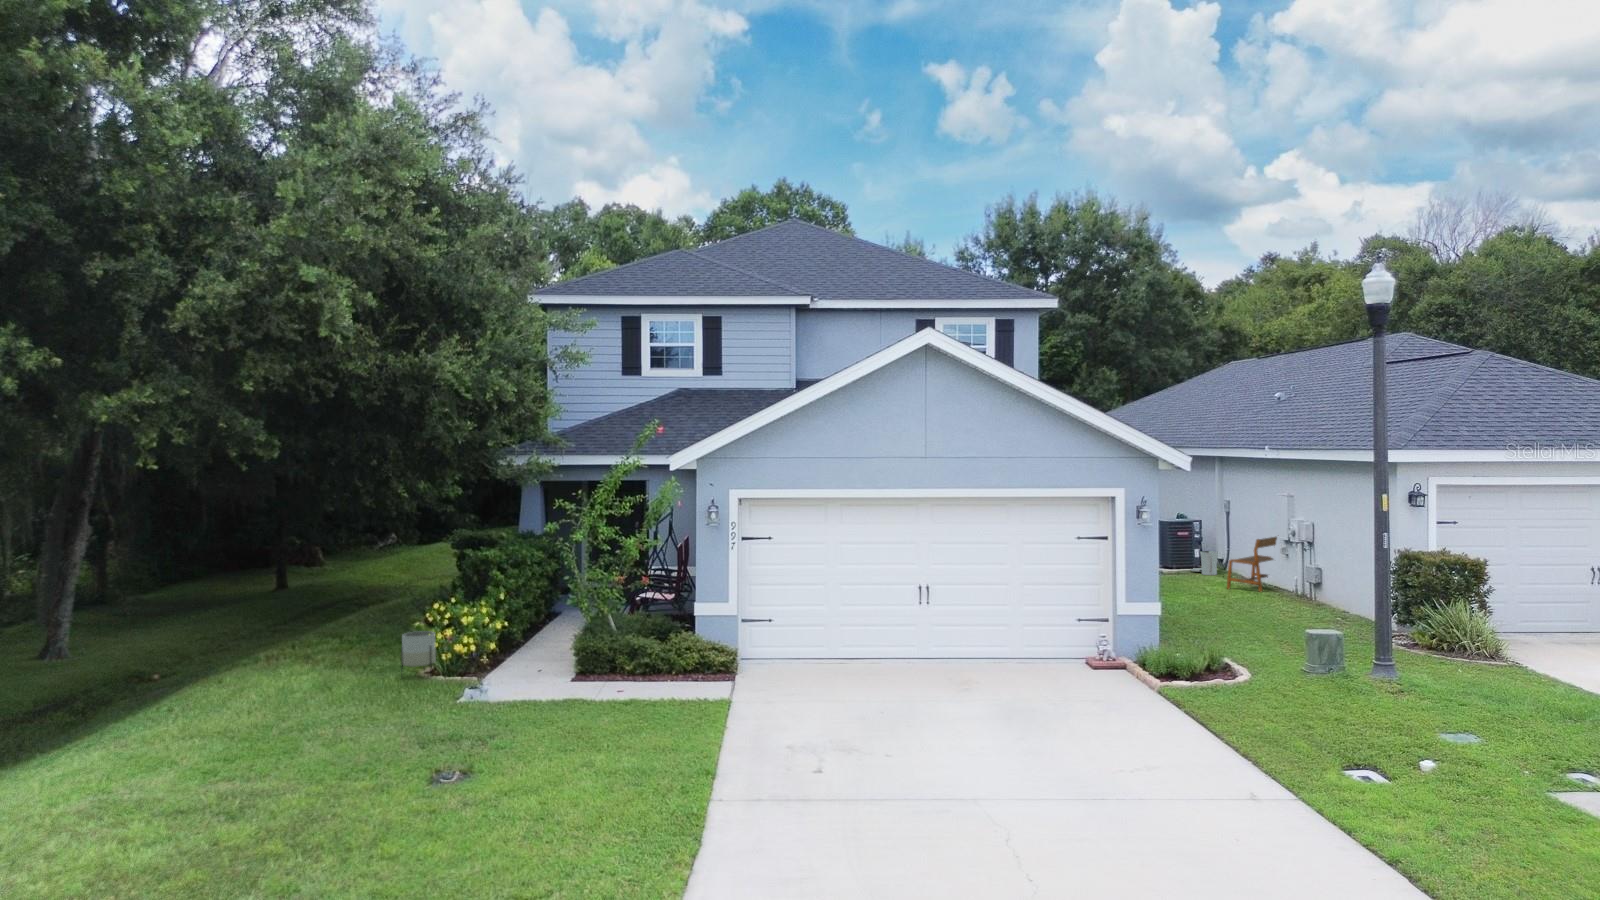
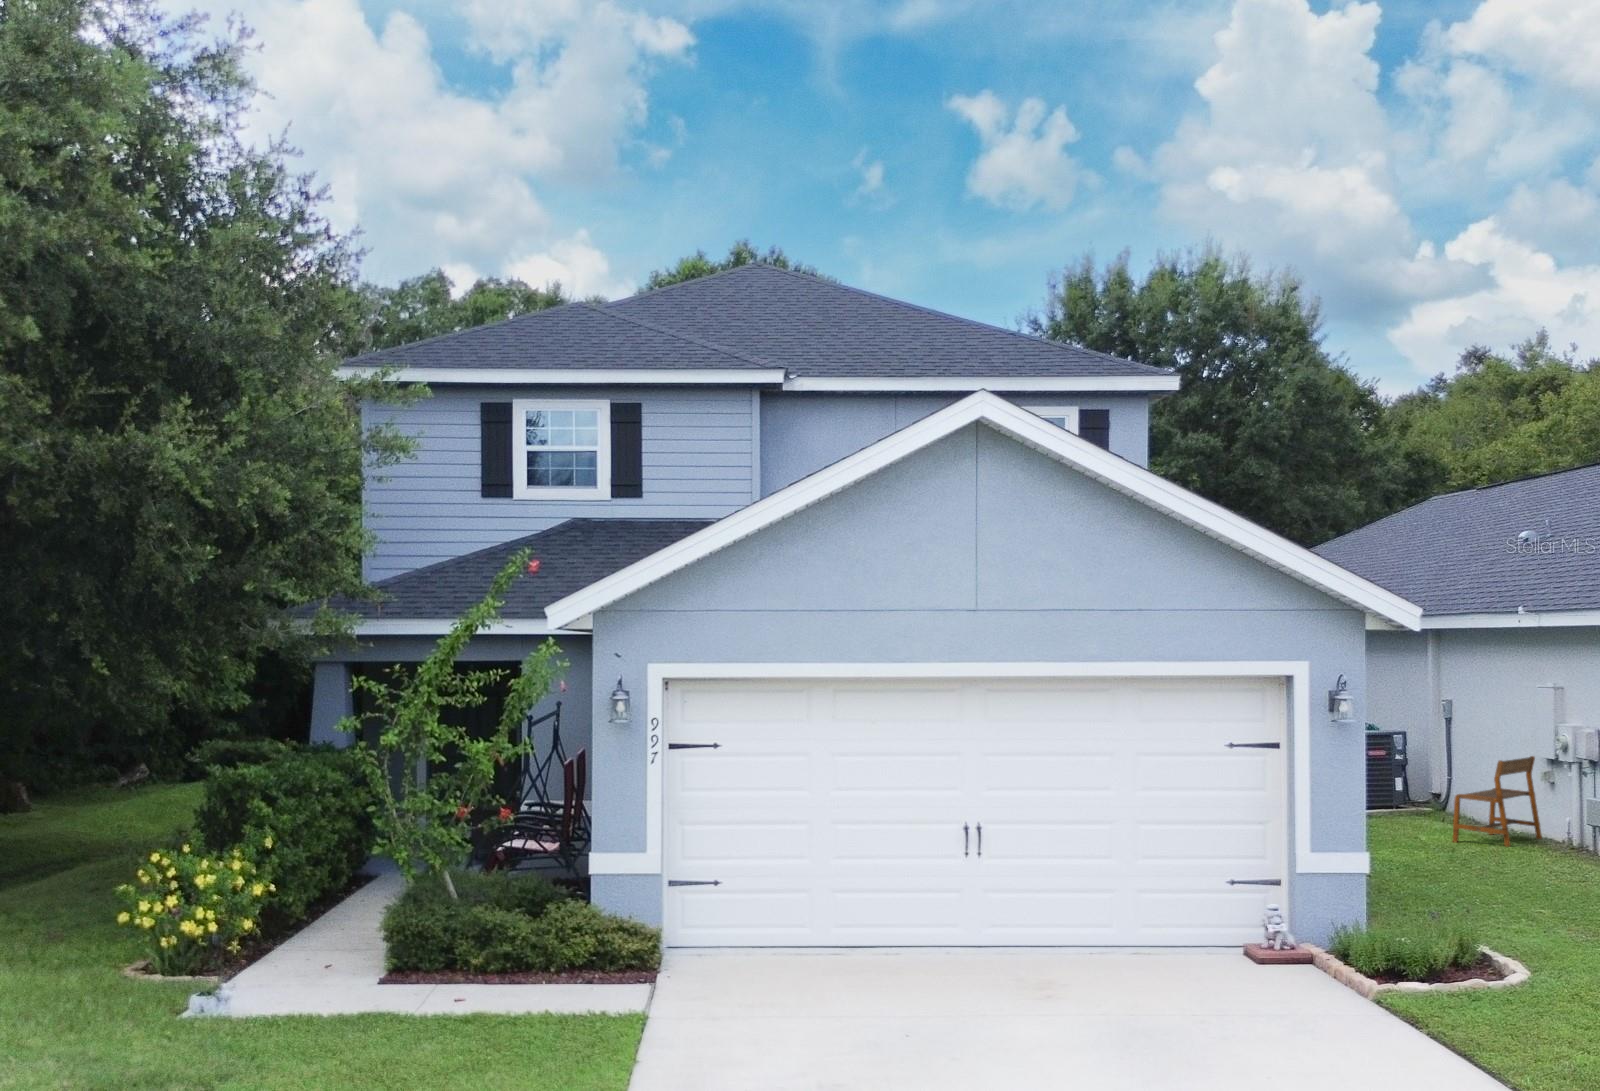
trash can: present [1191,551,1218,575] -> none [1389,784,1433,822]
planter: present [401,631,436,673] -> none [86,899,147,981]

